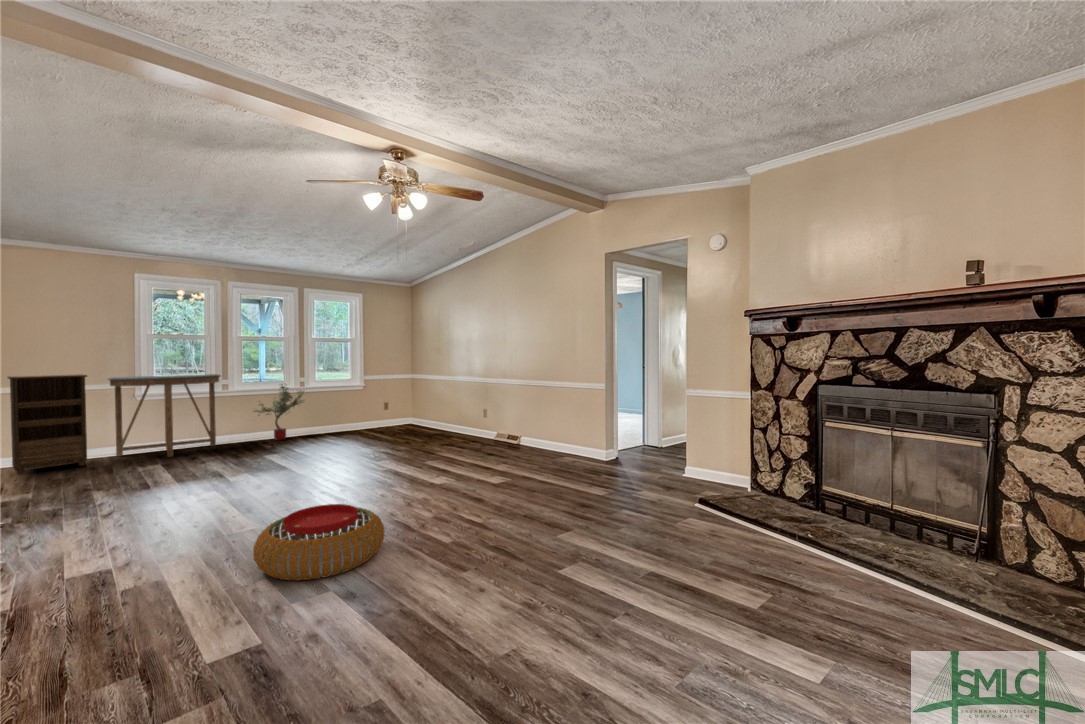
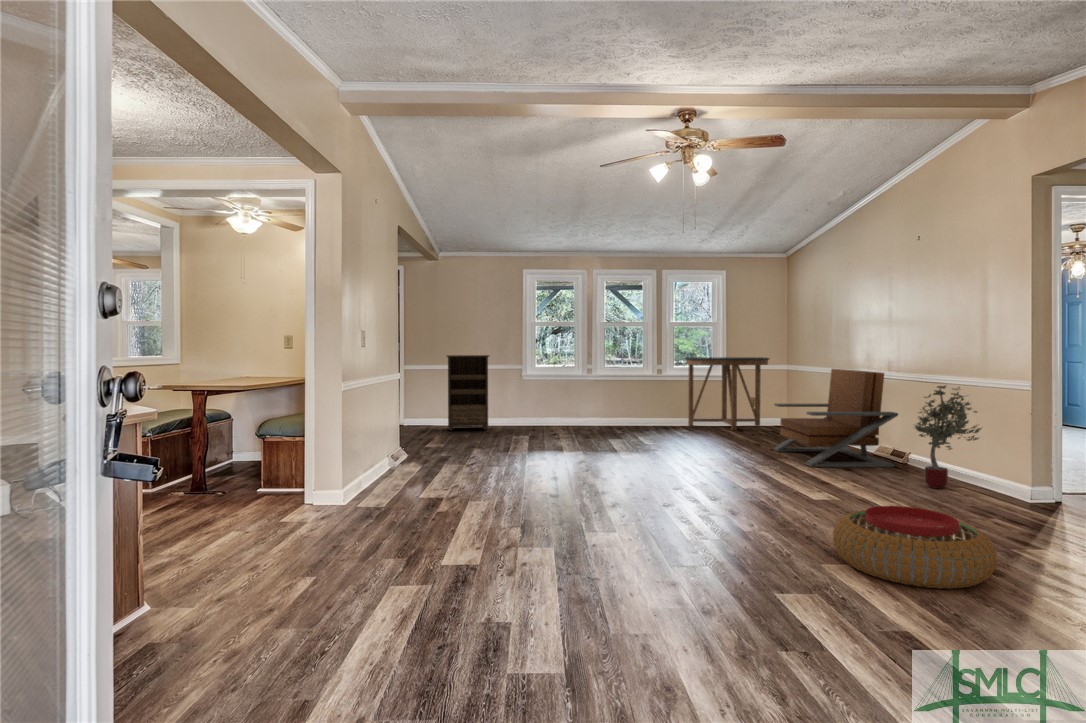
console table: present [108,374,221,457] -> present [685,357,769,430]
lounge chair: none [424,378,517,456] -> present [774,369,898,467]
potted tree: present [254,383,304,440] -> present [915,385,982,489]
pouf: present [253,504,385,581] -> present [833,506,997,589]

